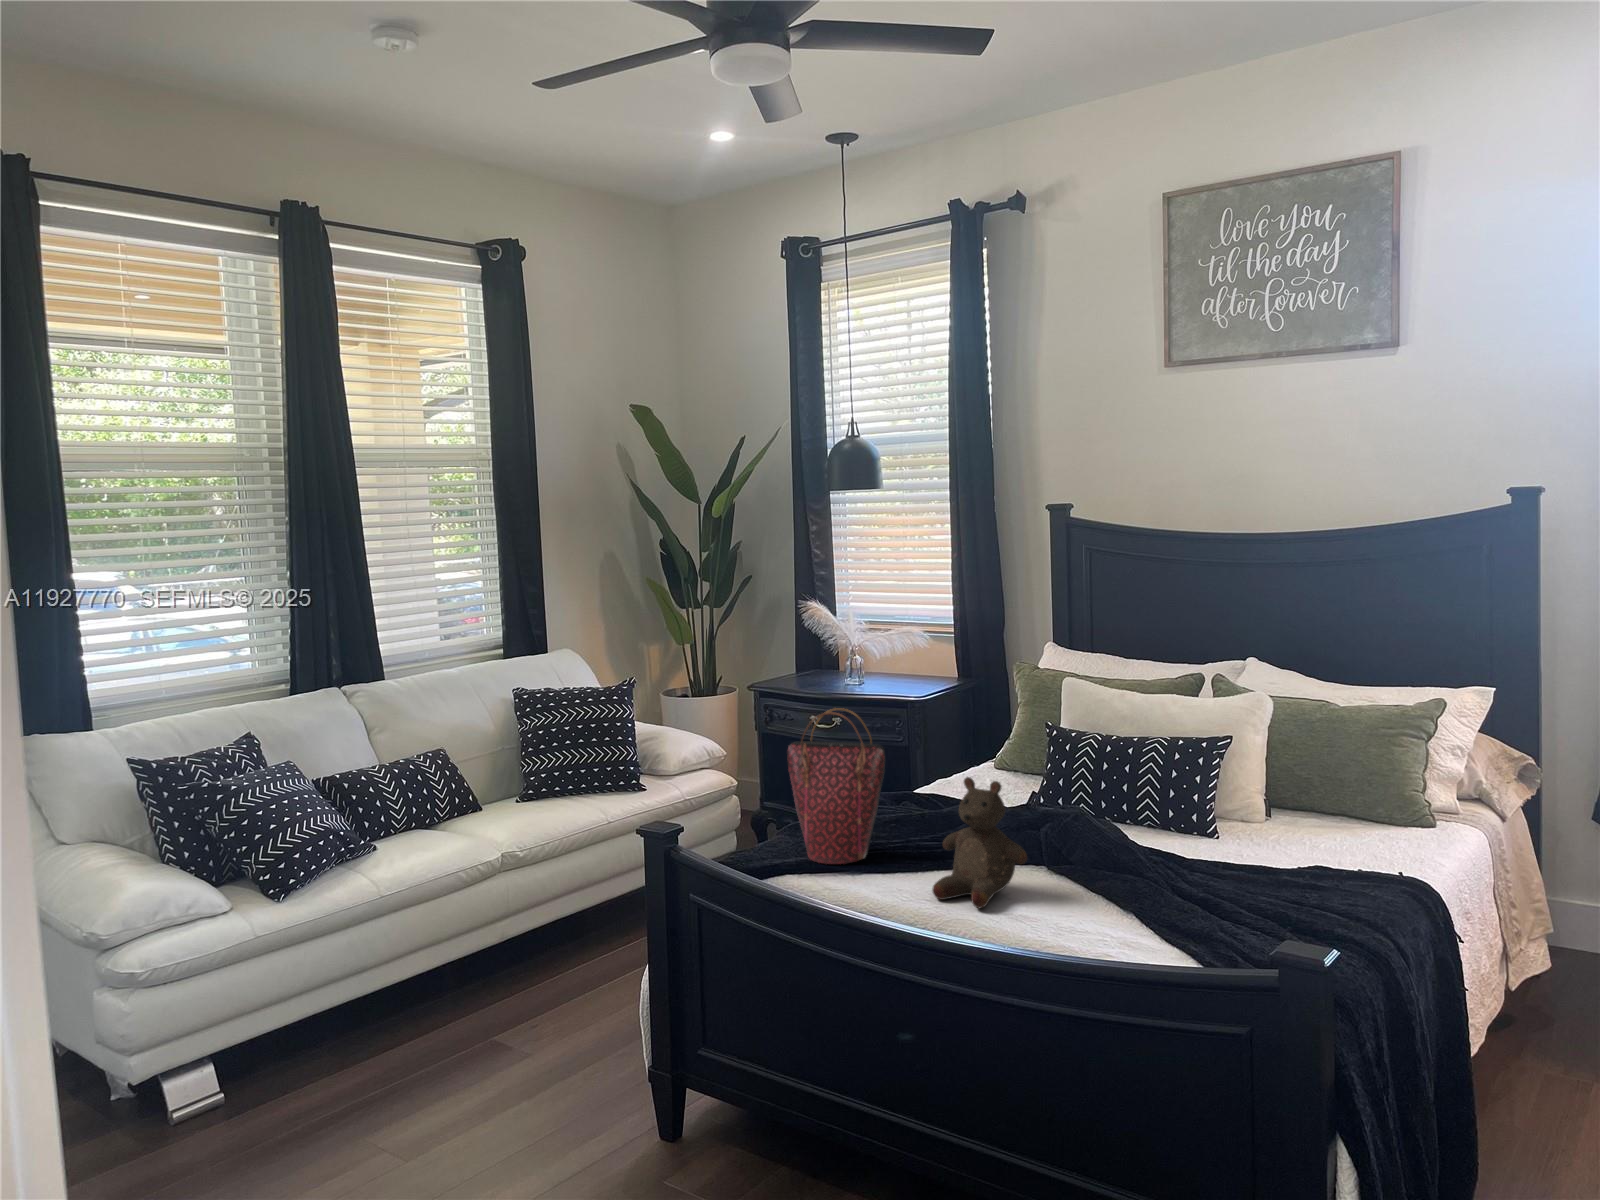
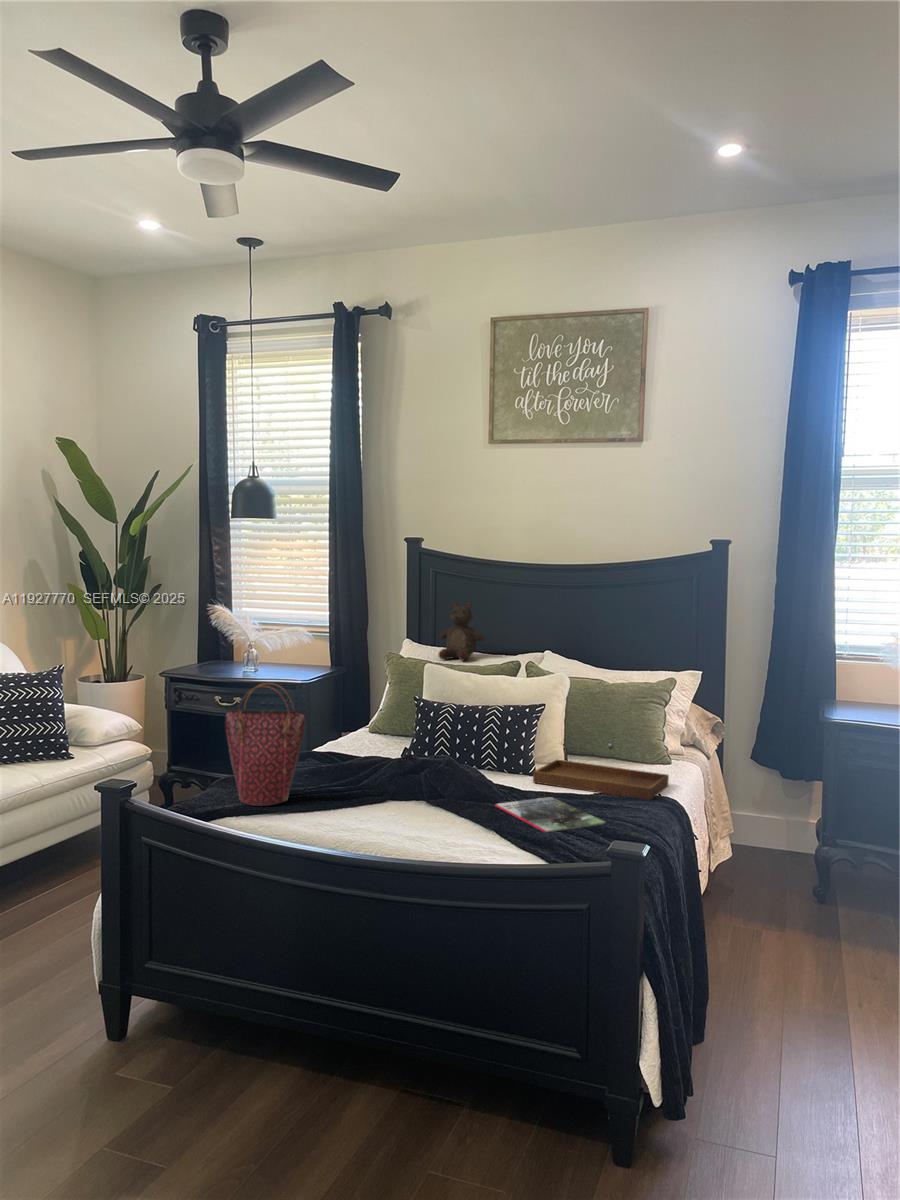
stuffed bear: present [932,777,1027,908] -> present [438,601,484,660]
tray: none [1208,795,1419,883] -> present [533,743,669,800]
magazine: none [1140,871,1298,923] -> present [495,797,605,832]

